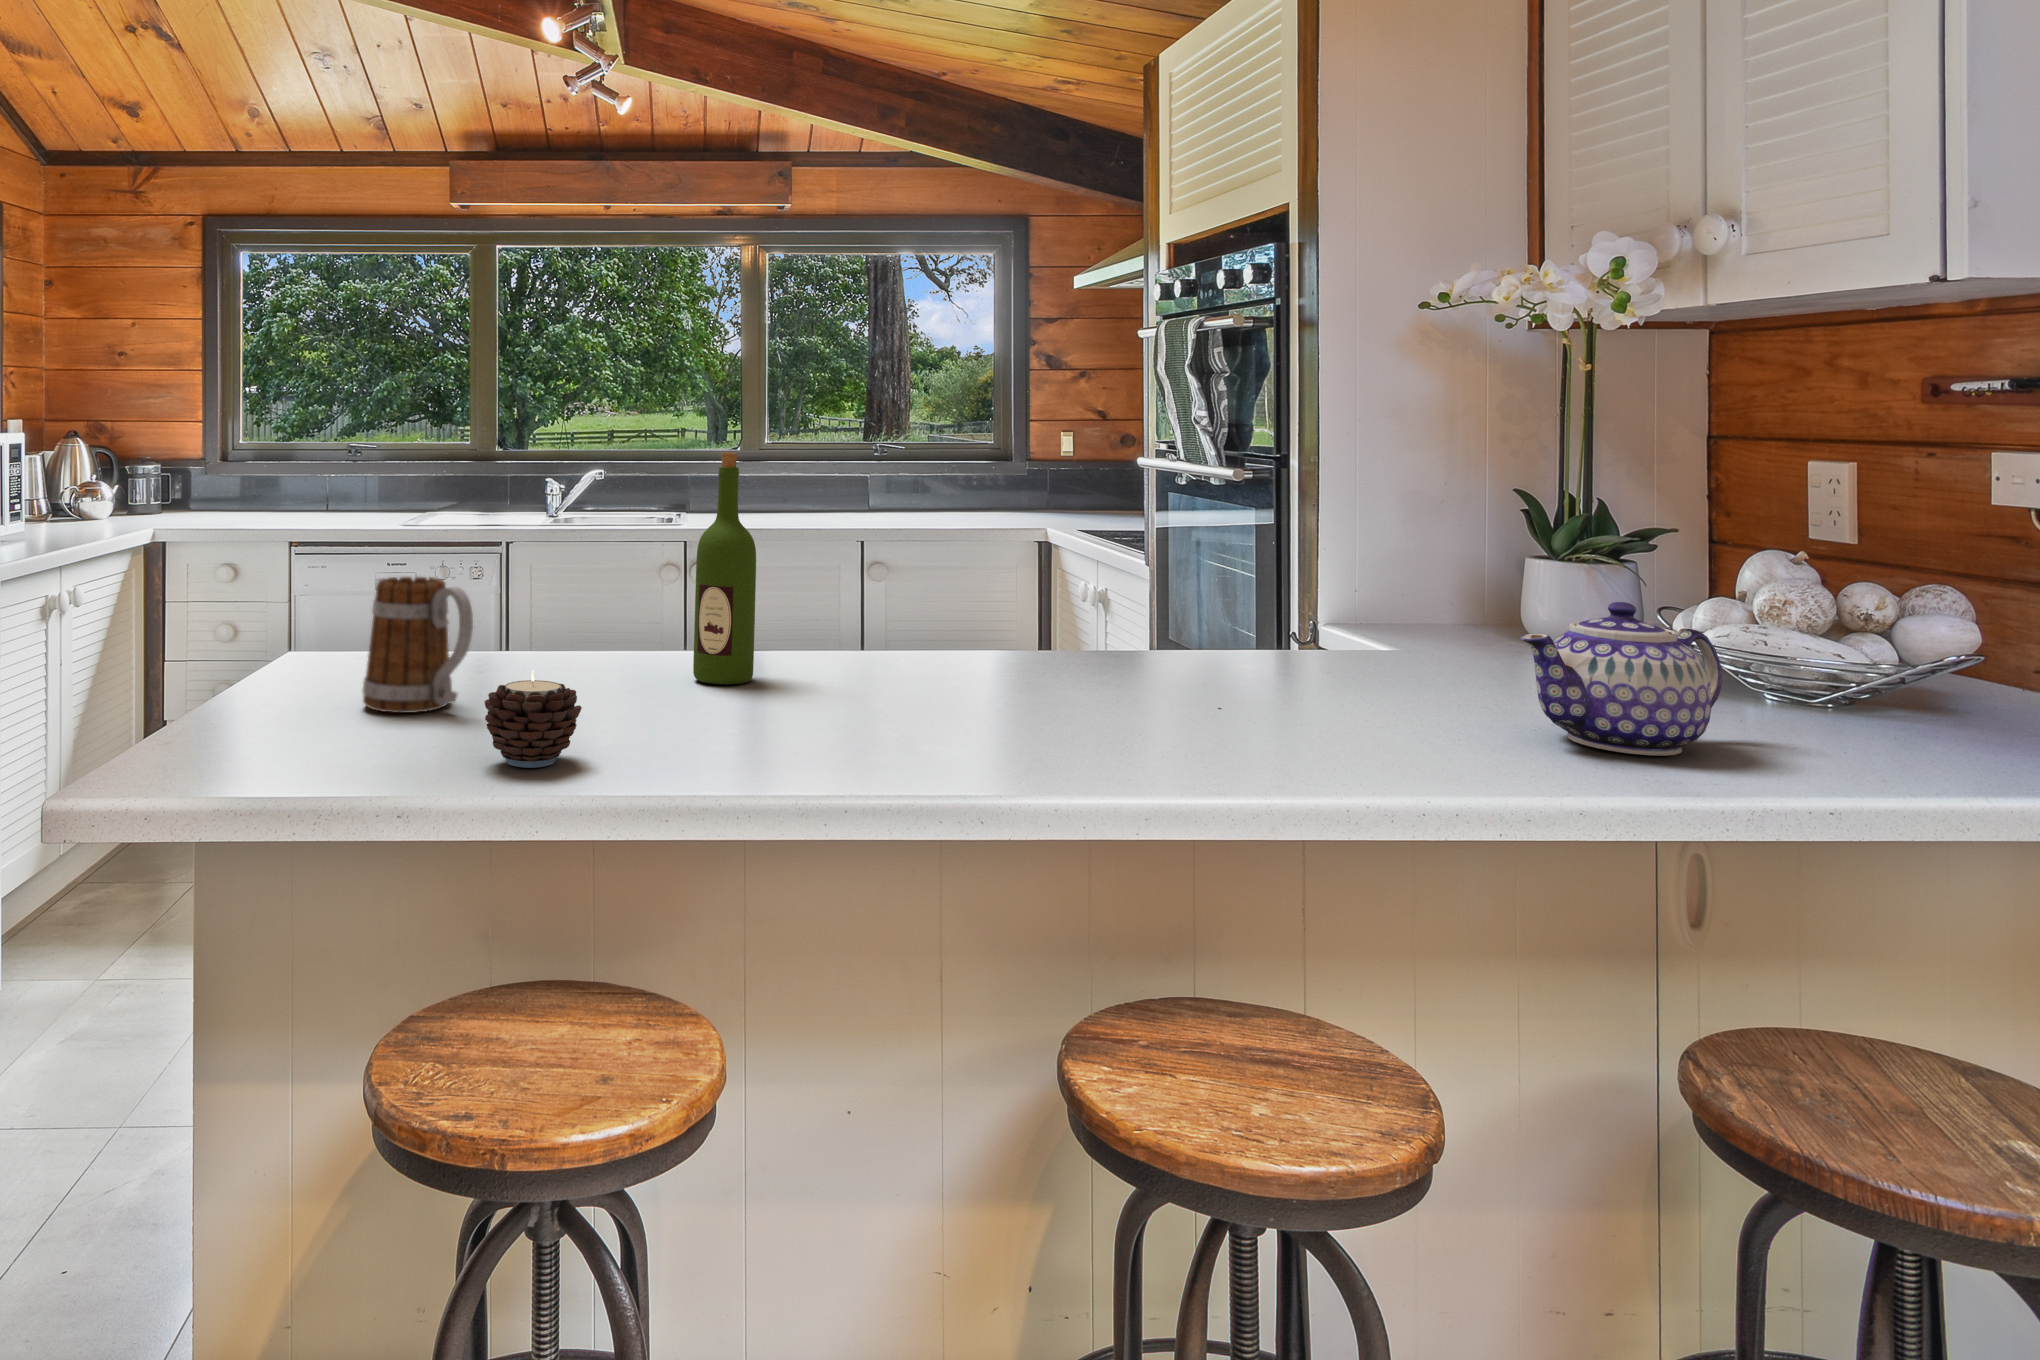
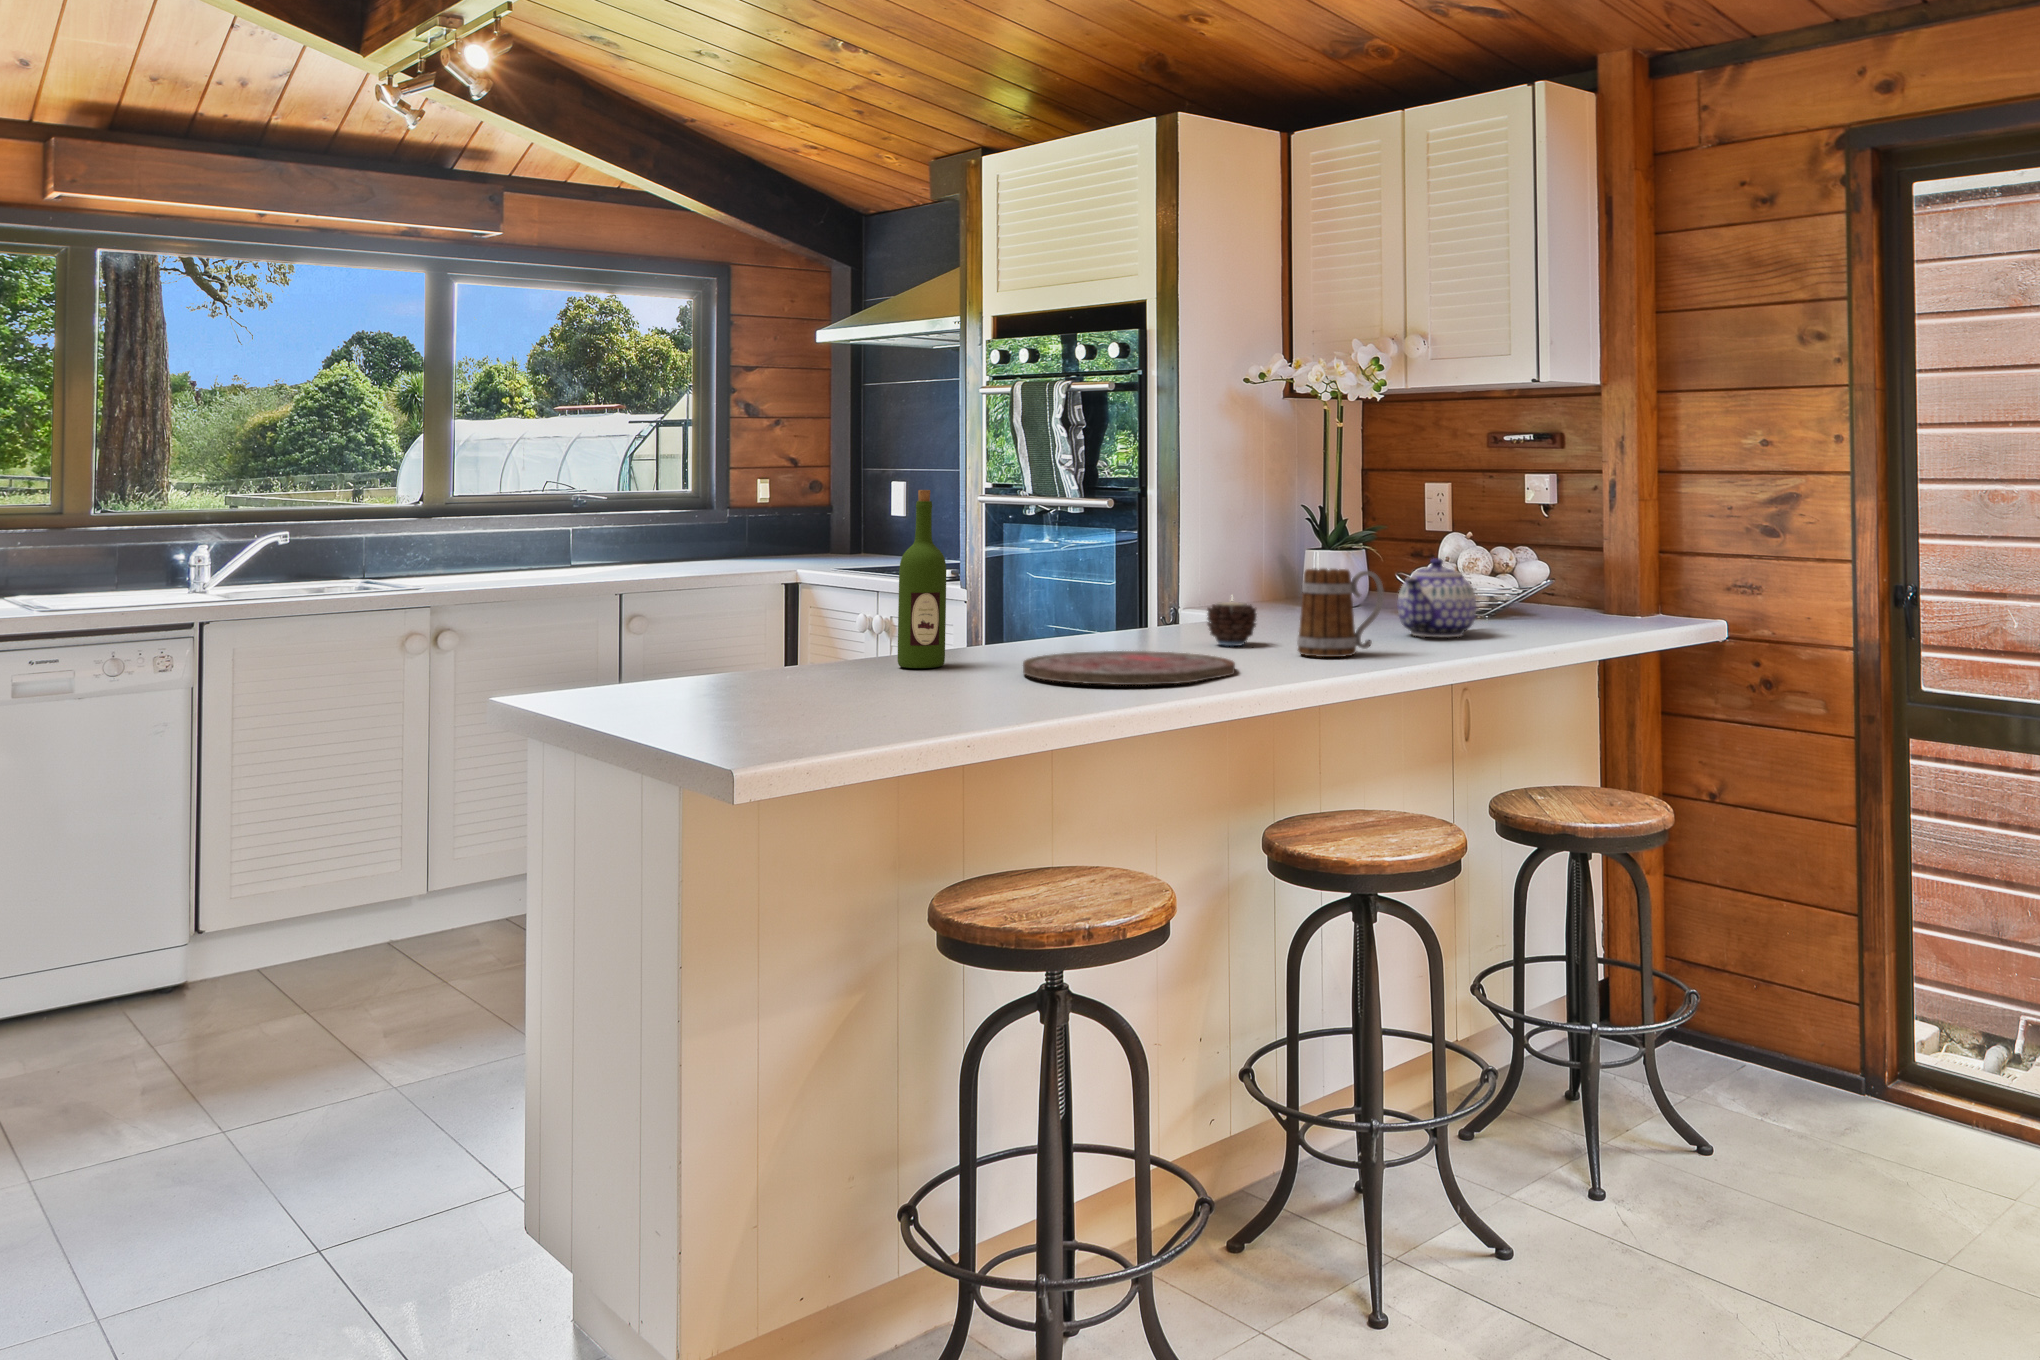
mug: present [363,577,473,713] -> present [1297,568,1384,657]
candle: present [485,670,582,768] -> present [1207,602,1257,646]
cutting board: none [753,689,1077,777] -> present [1023,651,1235,685]

